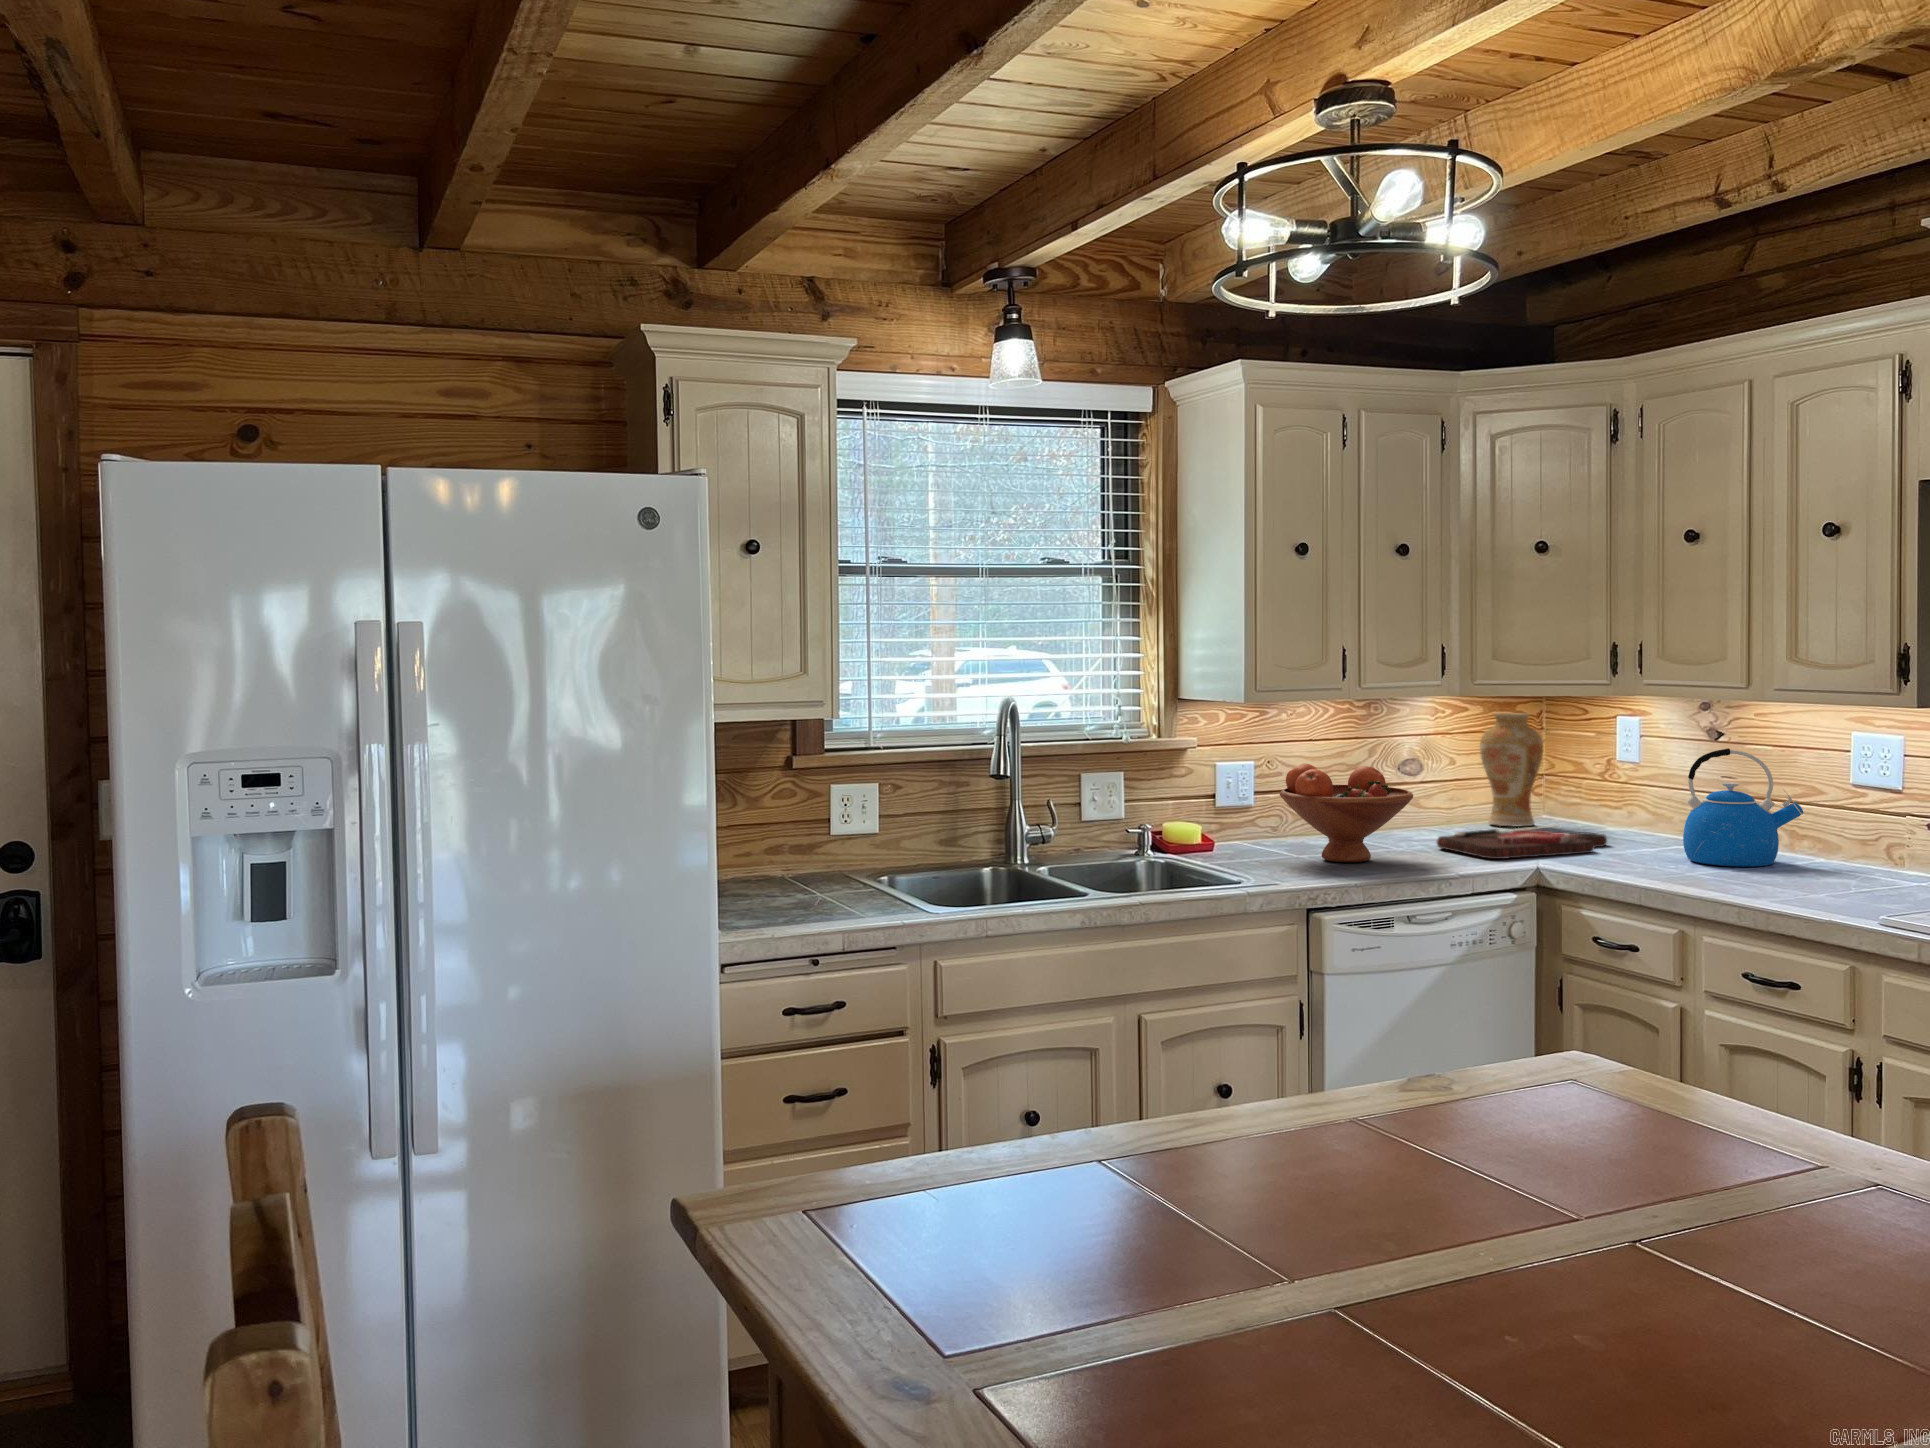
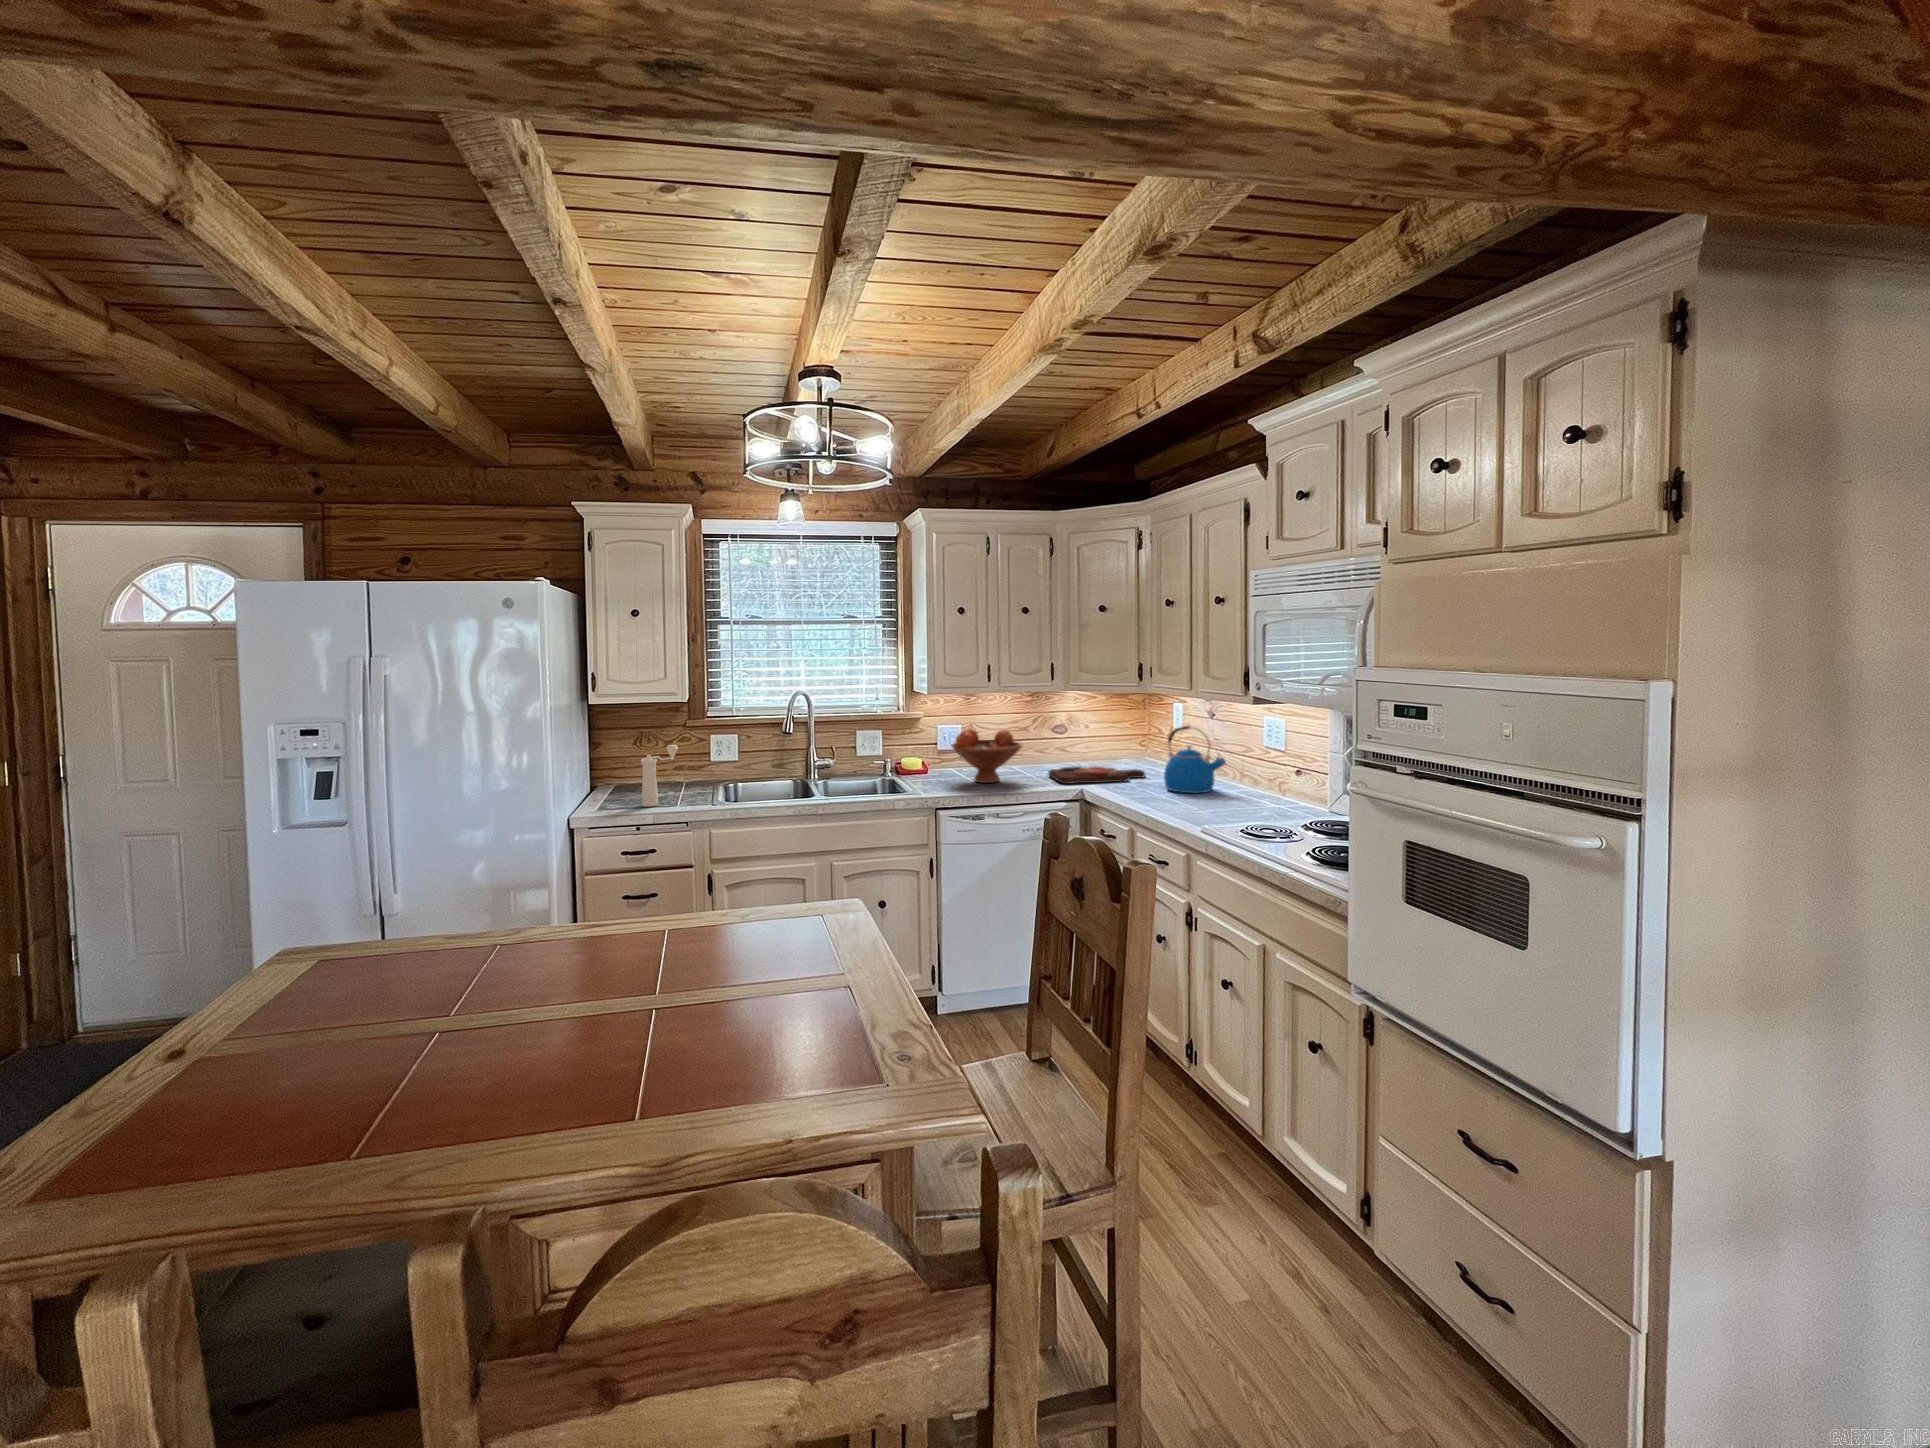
vase: present [1480,713,1543,827] -> none [1104,700,1138,764]
pepper mill: none [771,800,824,922] -> present [641,745,678,807]

